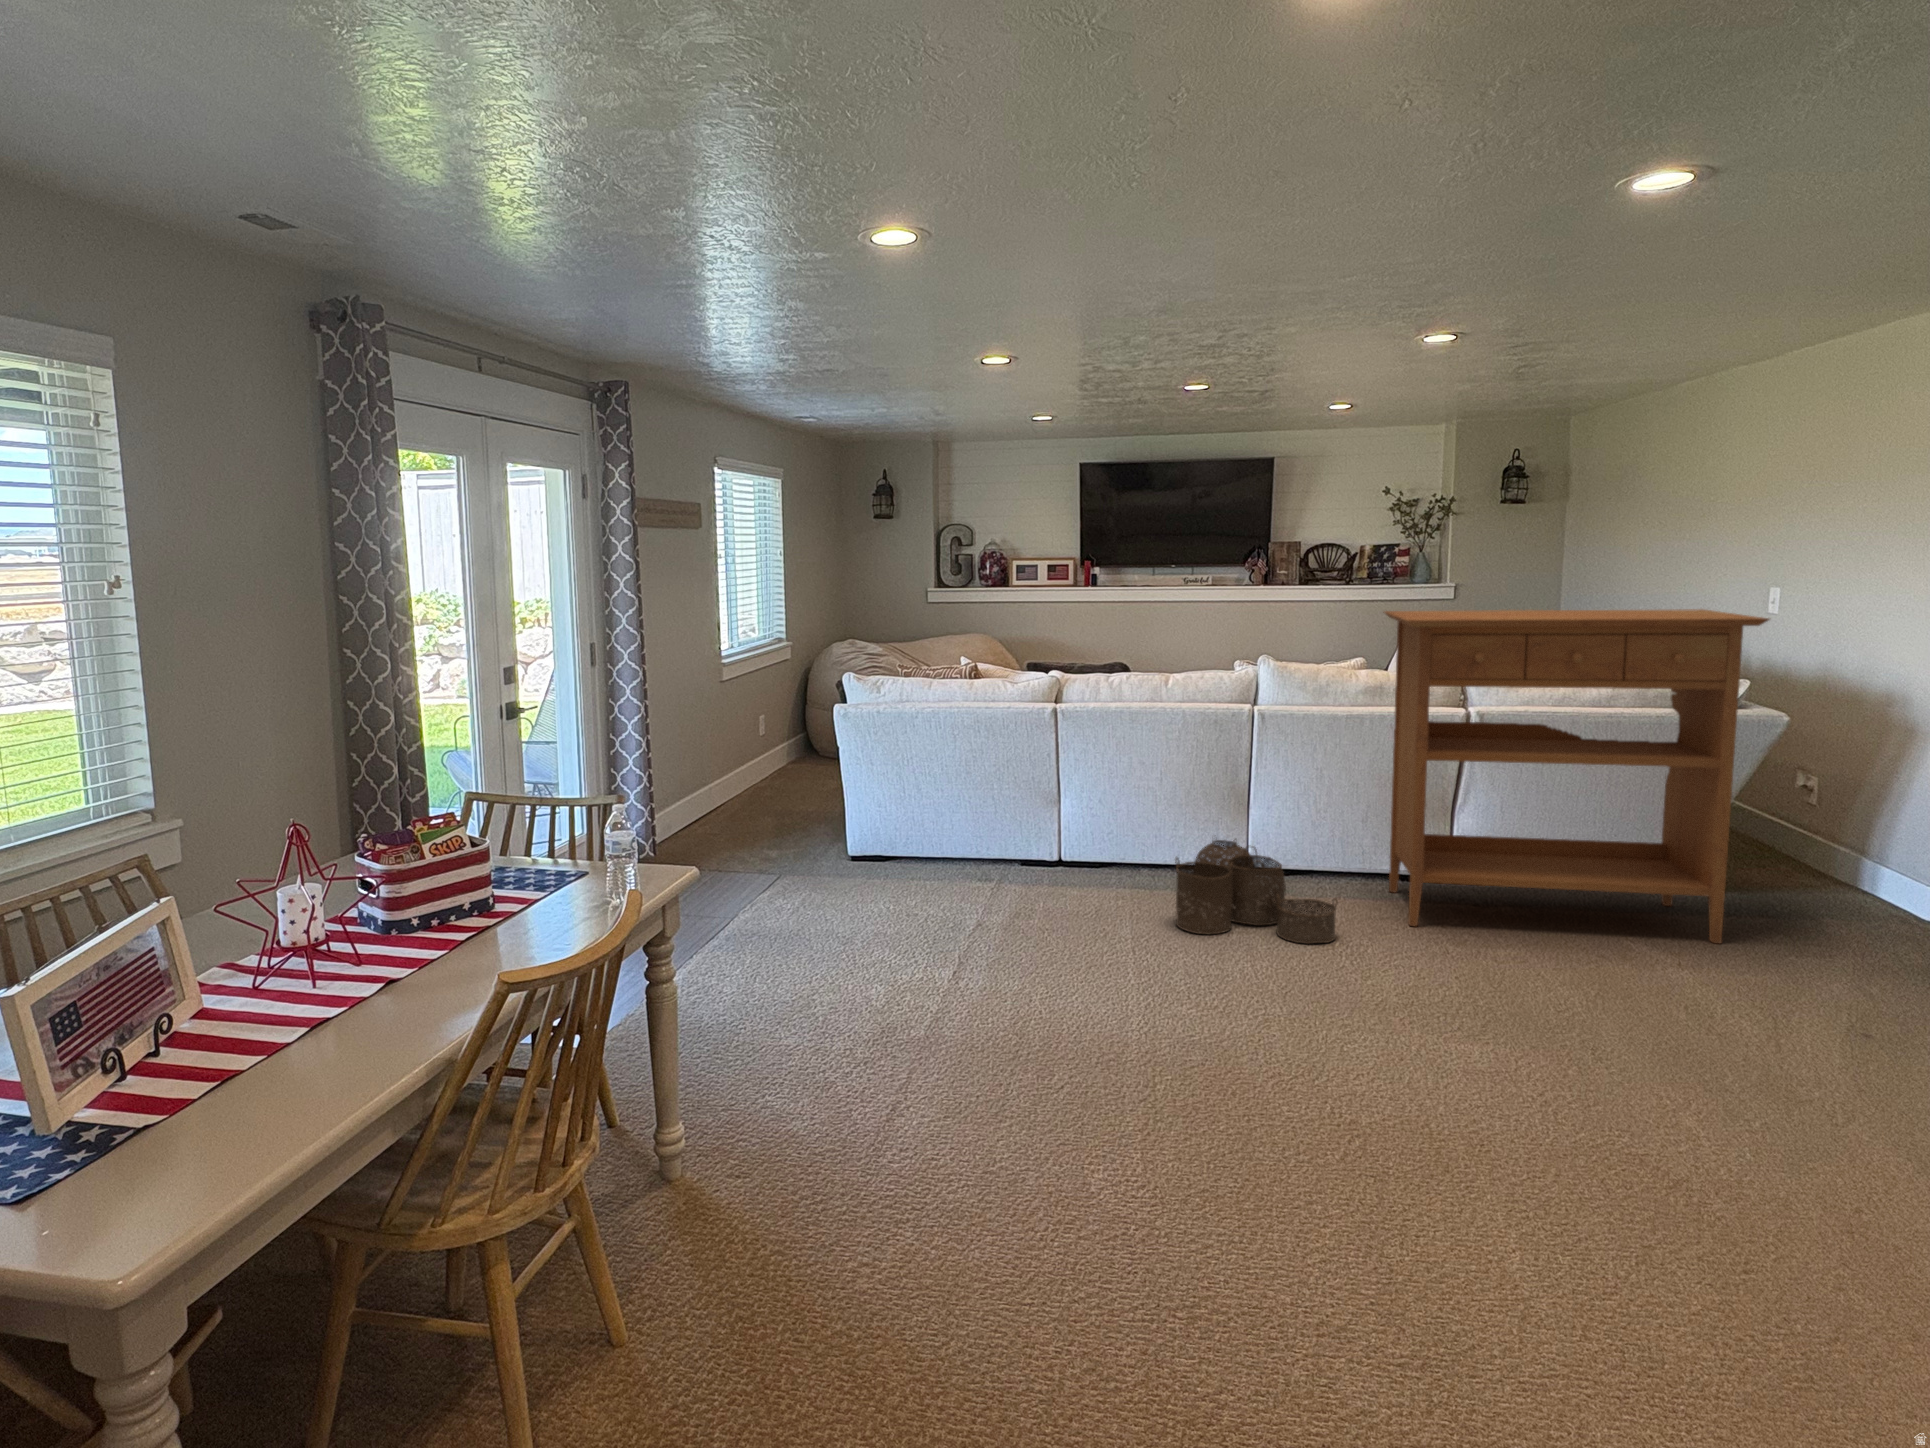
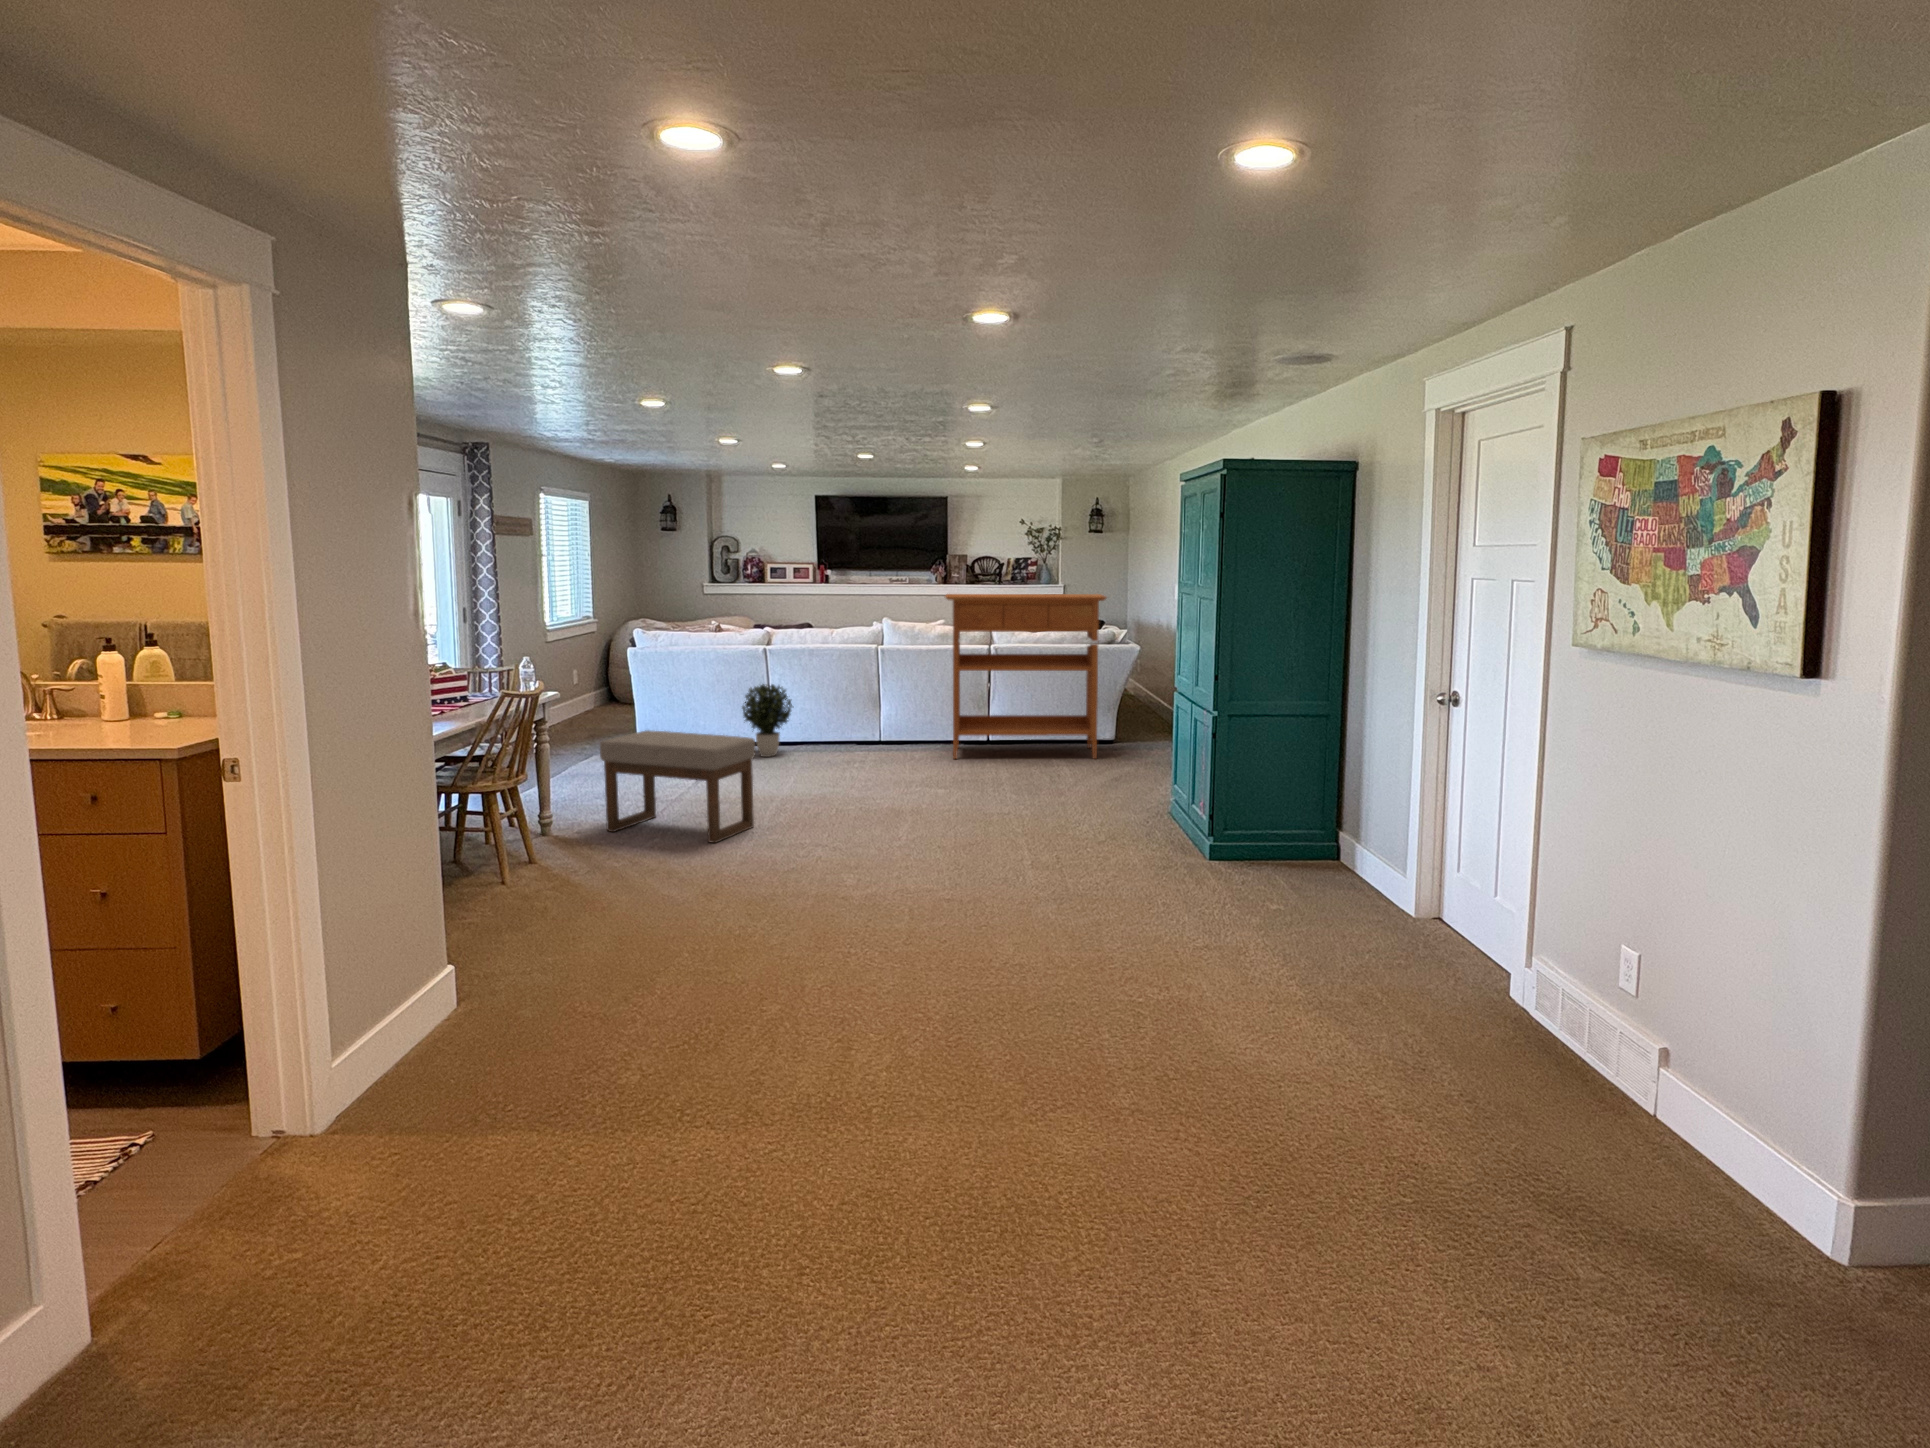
potted plant: none [1015,769,1103,898] -> present [742,684,792,757]
woven basket: present [1175,840,1337,943] -> none [829,719,912,767]
ottoman: none [773,919,1108,1243] -> present [600,730,755,843]

